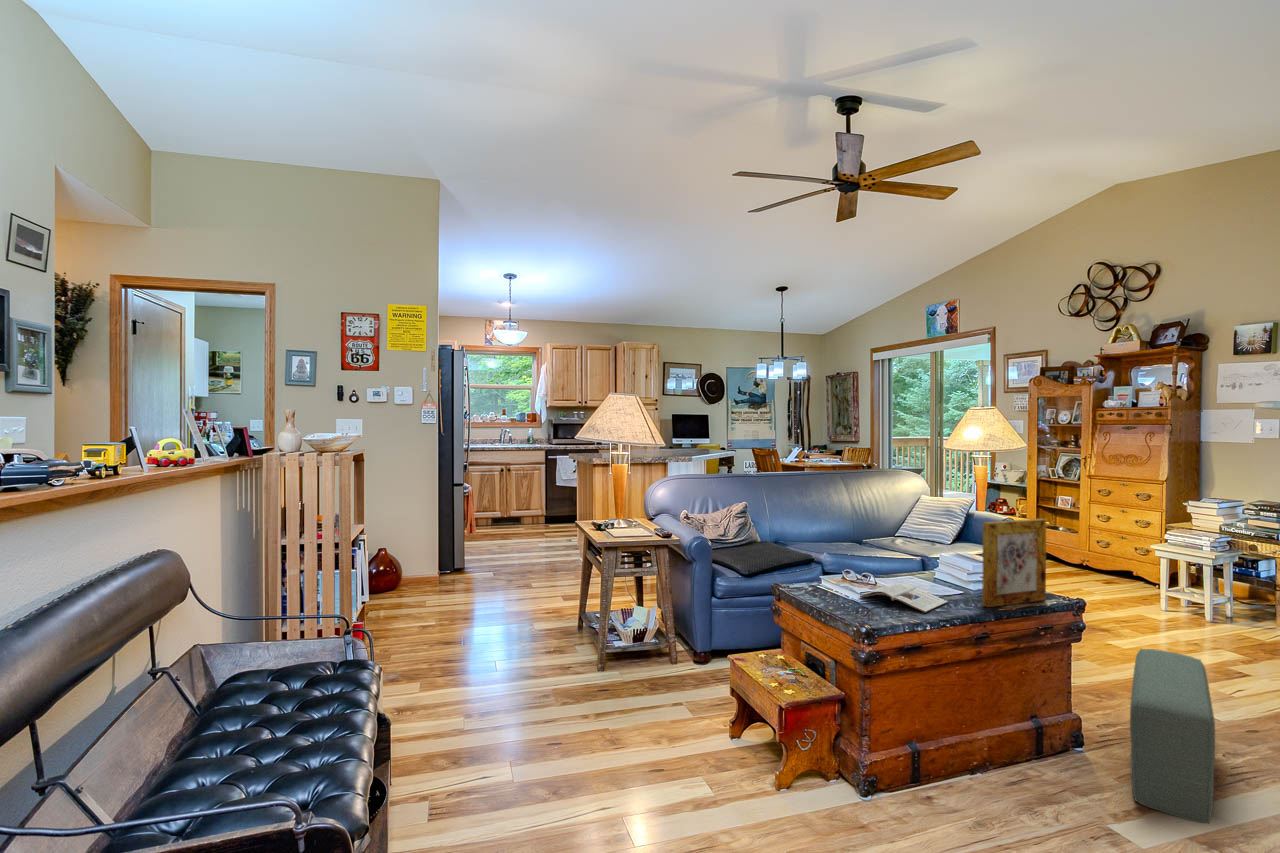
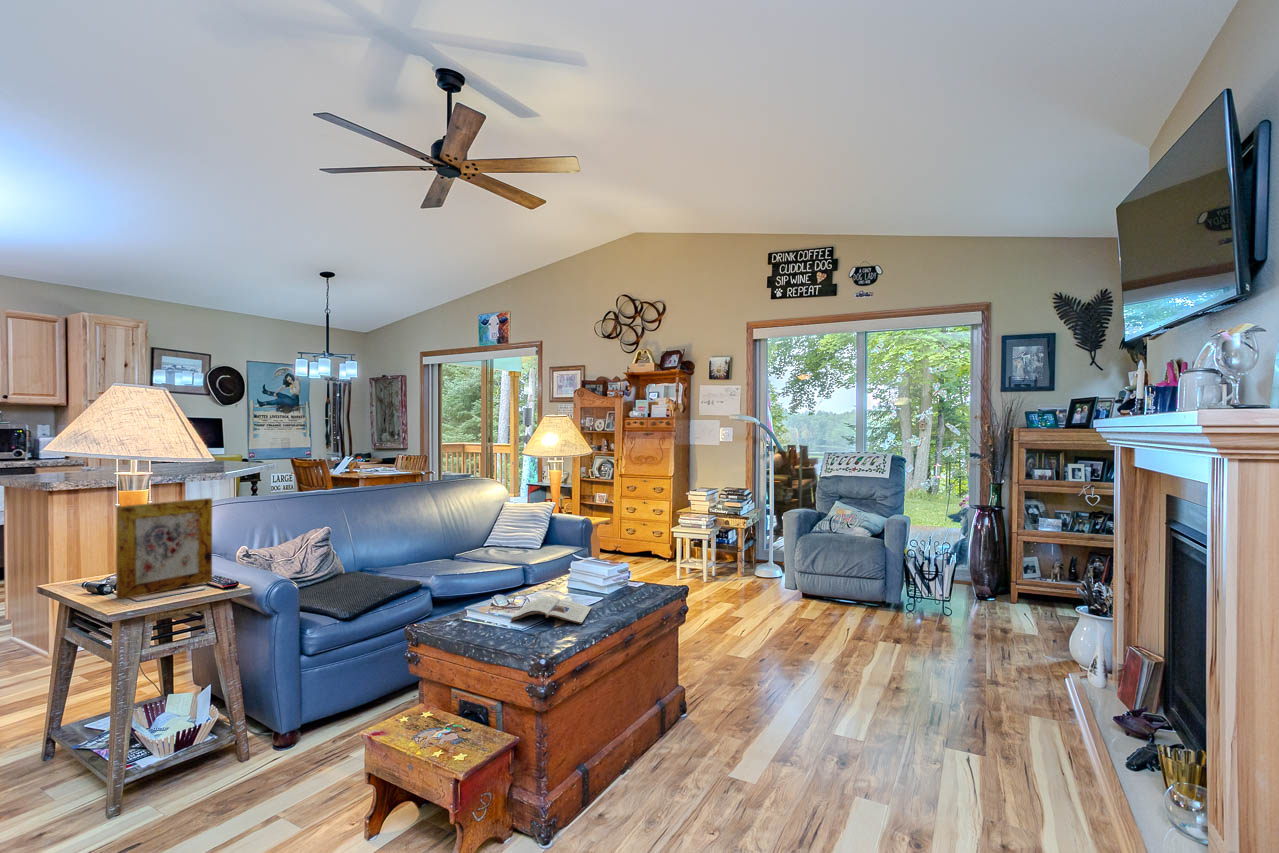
picture frame: present [982,519,1046,607] -> present [116,498,212,599]
pouf: present [1130,649,1215,823] -> none [709,613,784,749]

